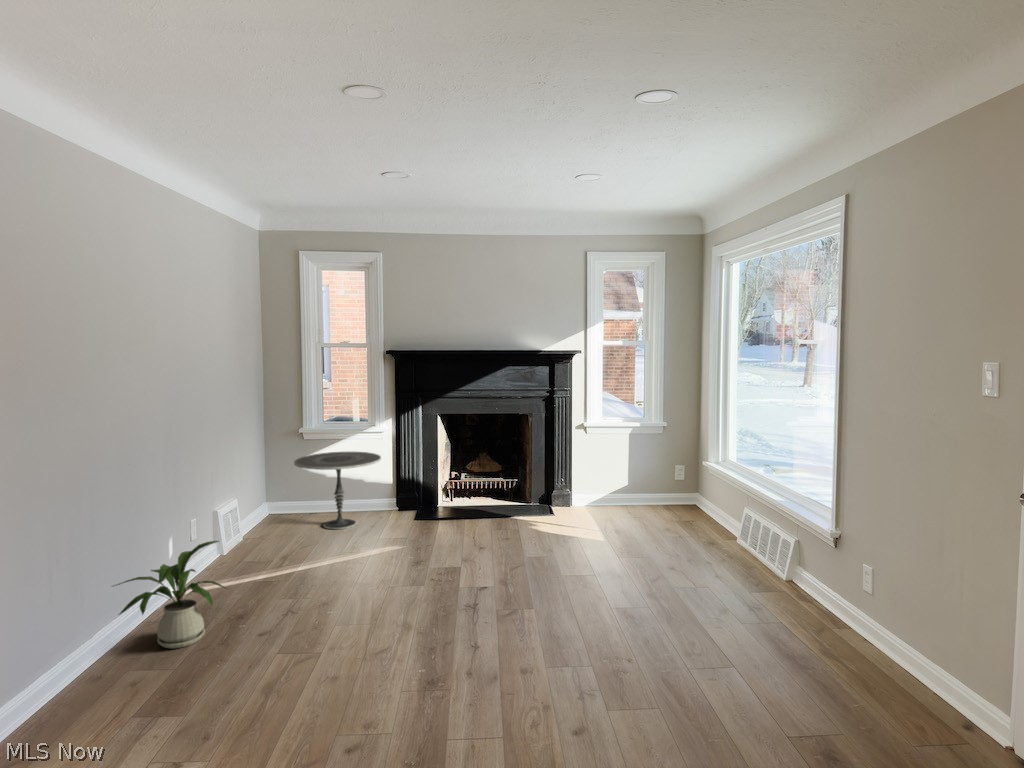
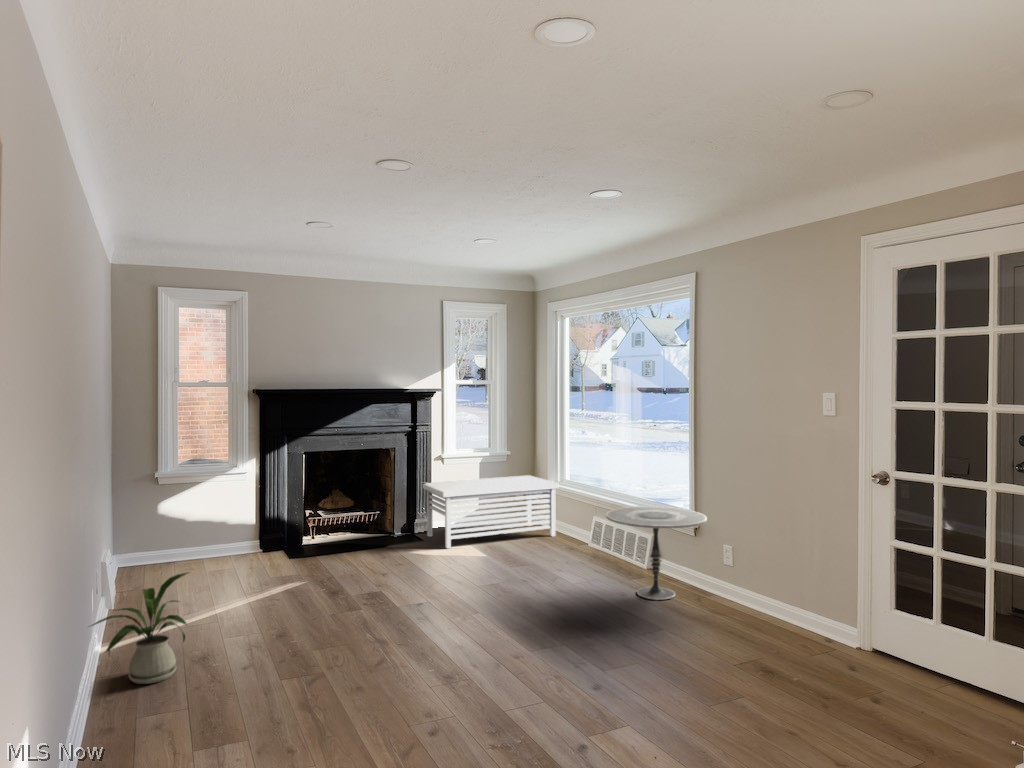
storage bench: none [562,450,714,527] -> present [423,475,559,548]
side table: present [294,451,381,529] -> present [606,506,707,600]

